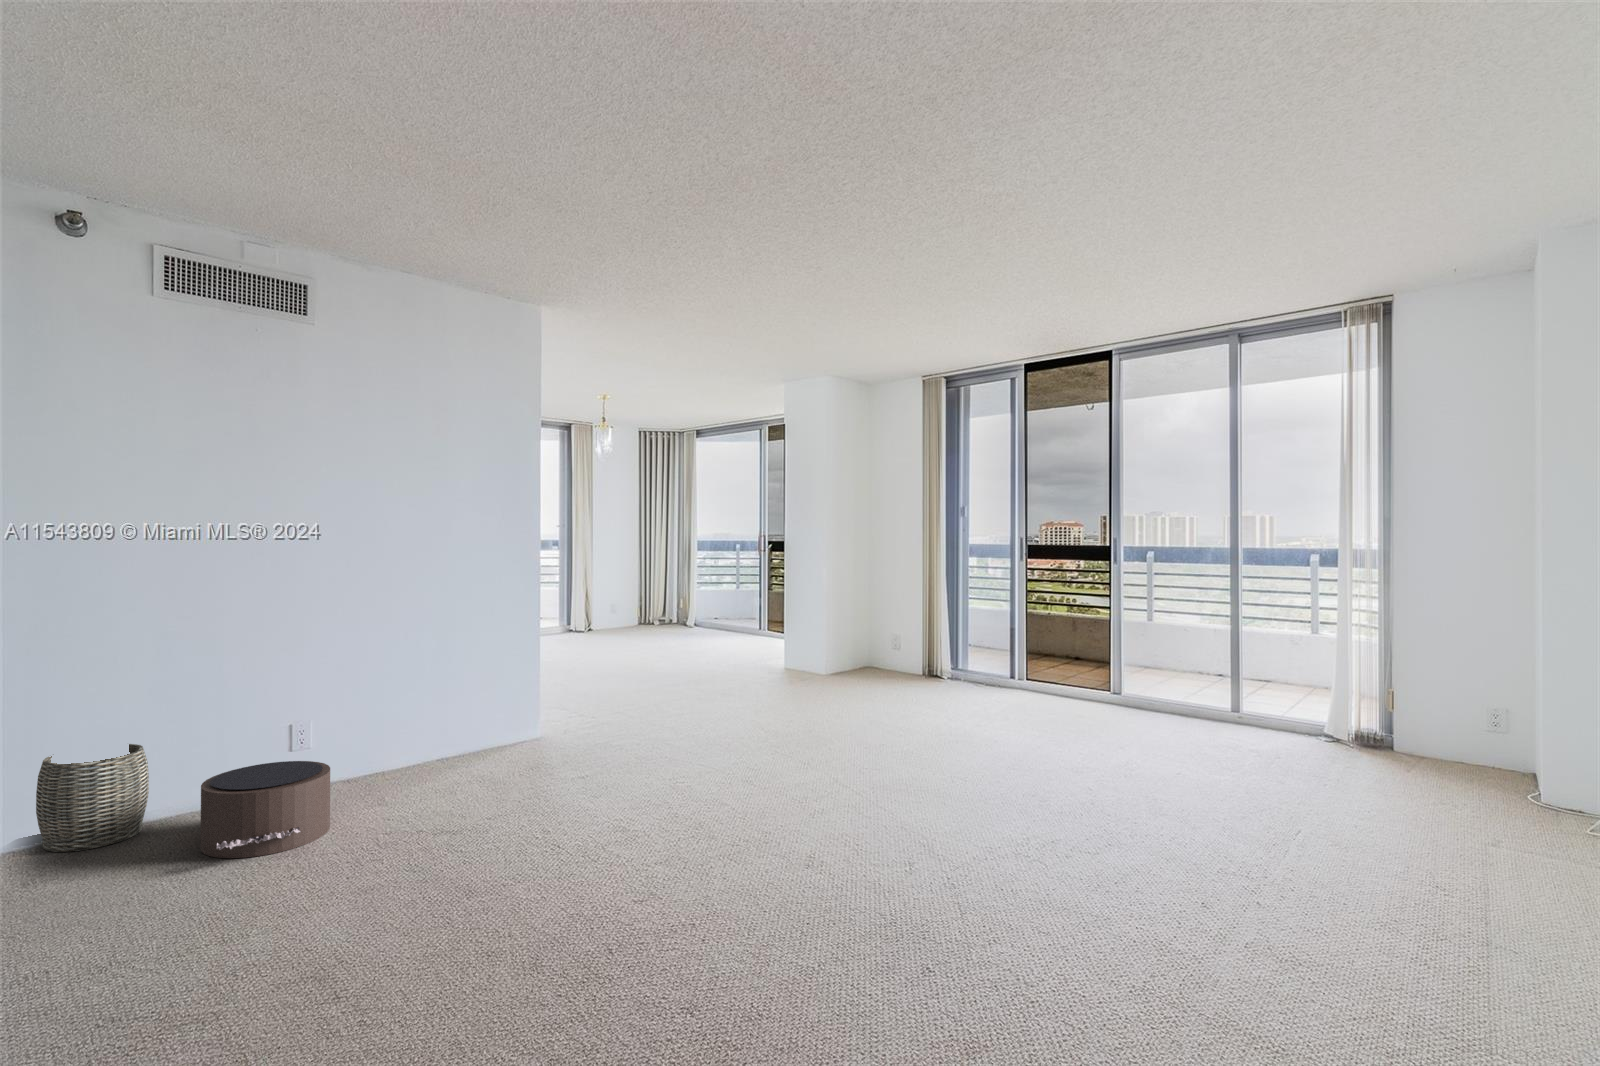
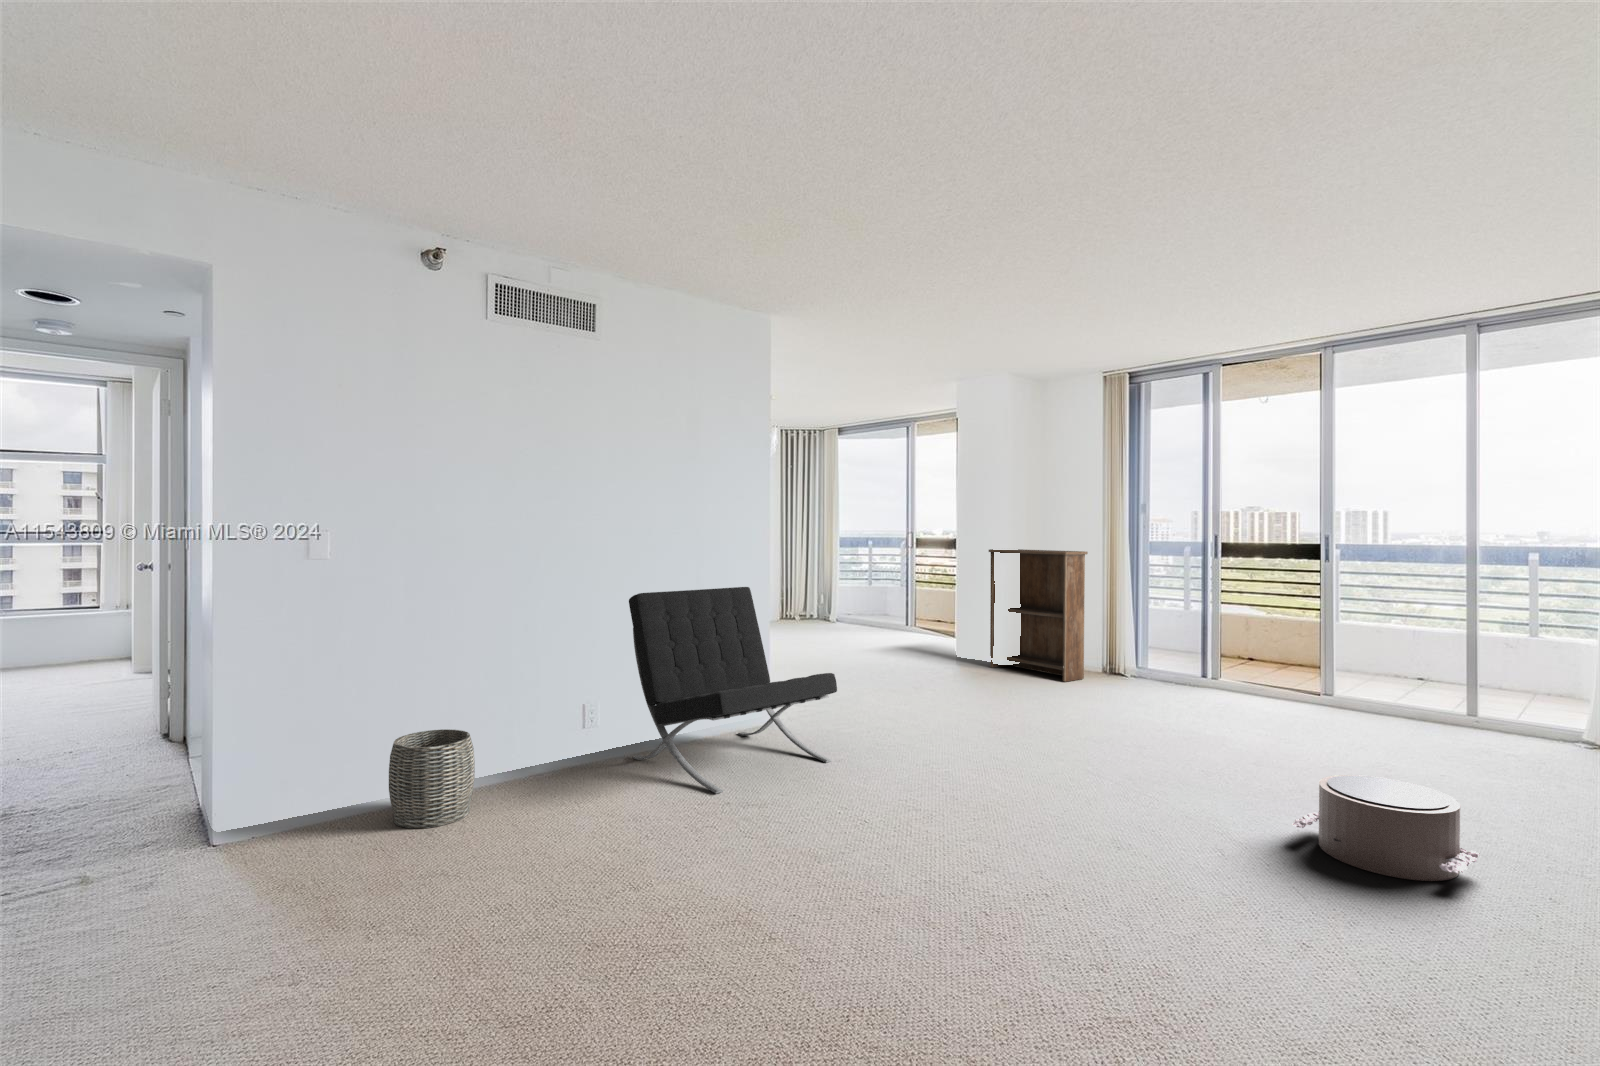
bookshelf: none [815,552,904,684] -> present [989,549,1088,682]
lounge chair: none [366,590,585,805] -> present [629,587,837,794]
pouf: present [200,761,330,858] -> present [1292,775,1480,881]

